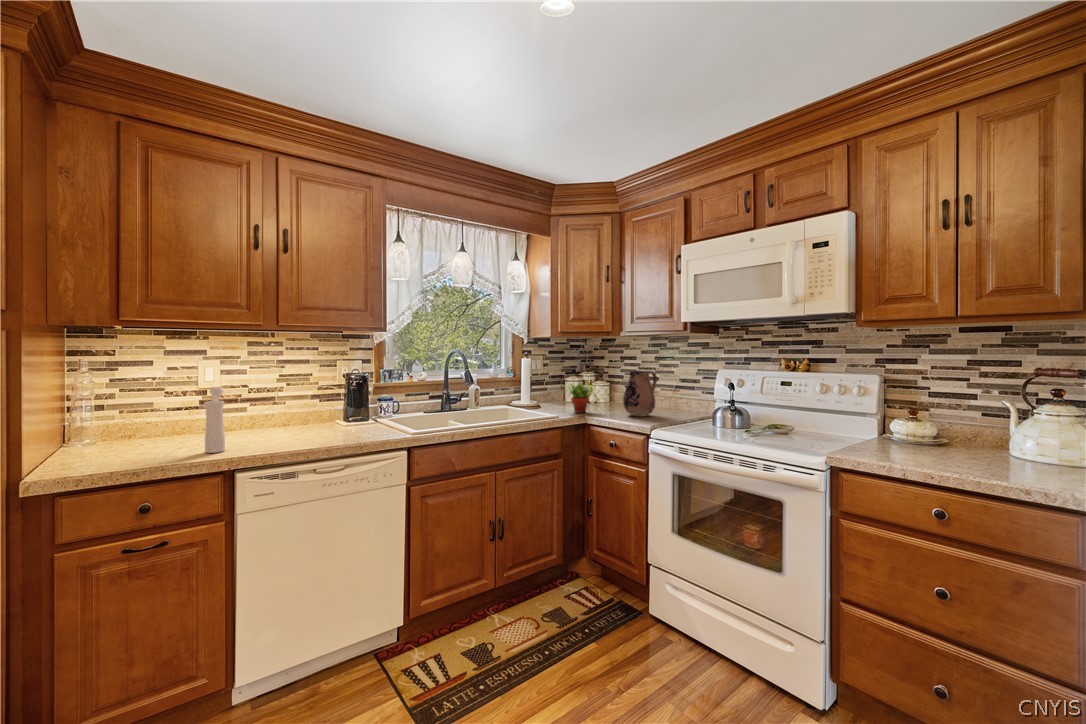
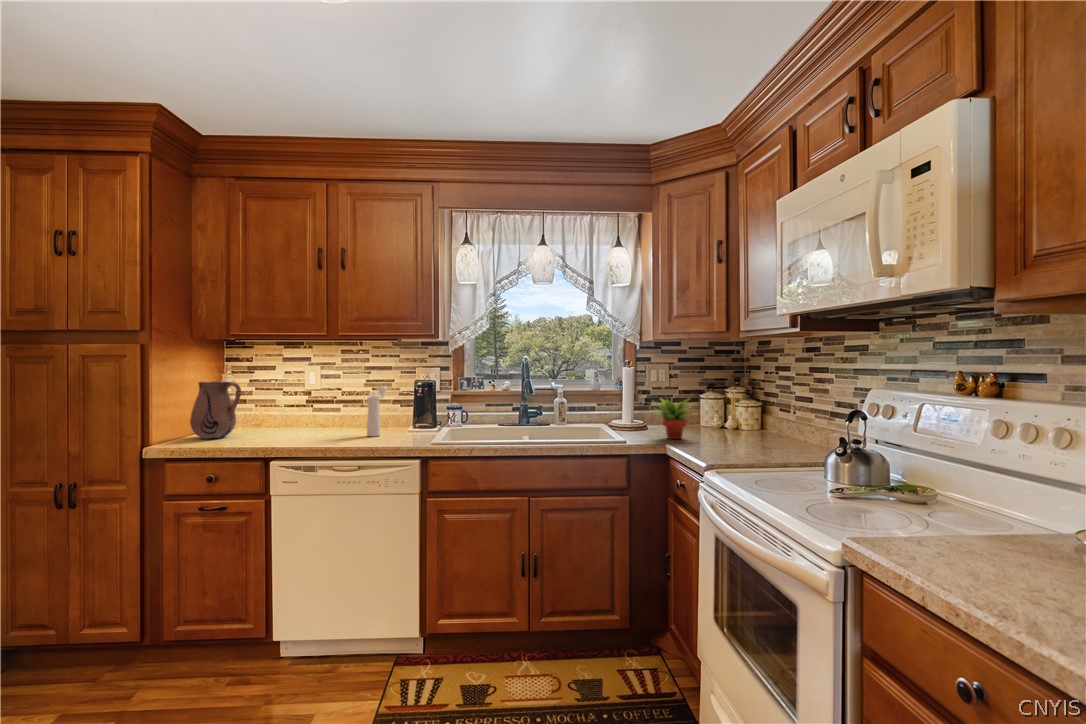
ceramic pitcher: present [623,371,657,417] -> present [190,381,241,439]
pepper mill: present [204,387,225,453] -> present [367,386,387,436]

